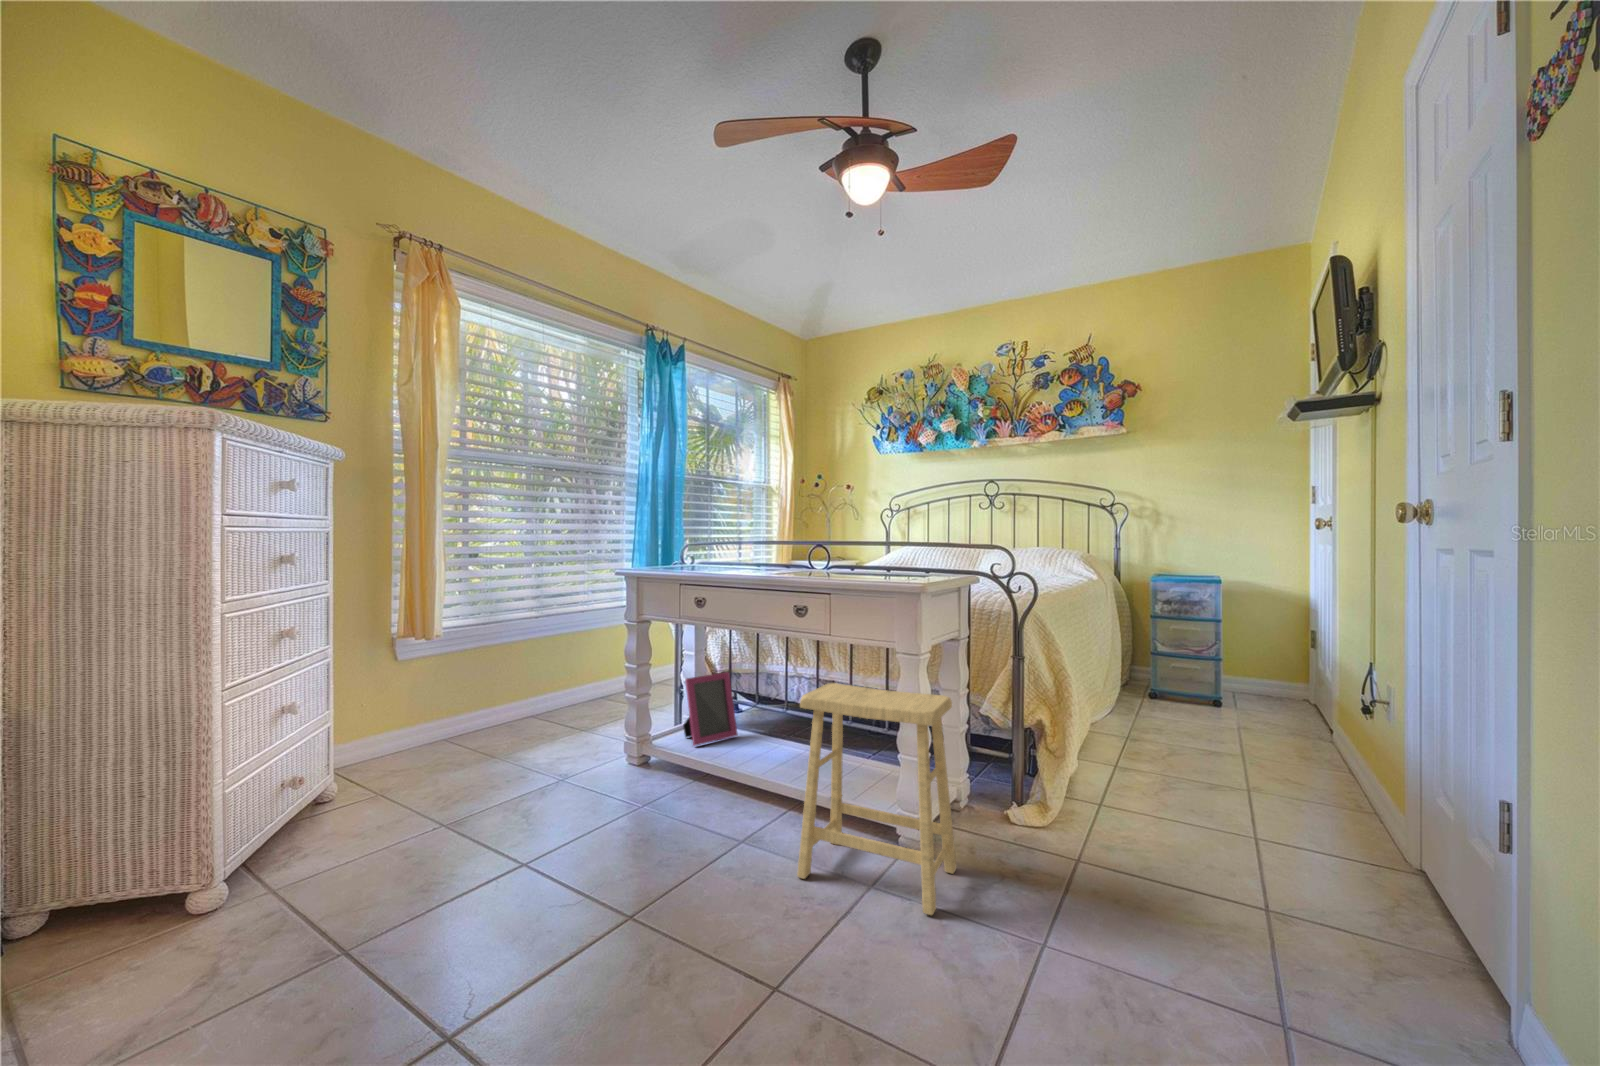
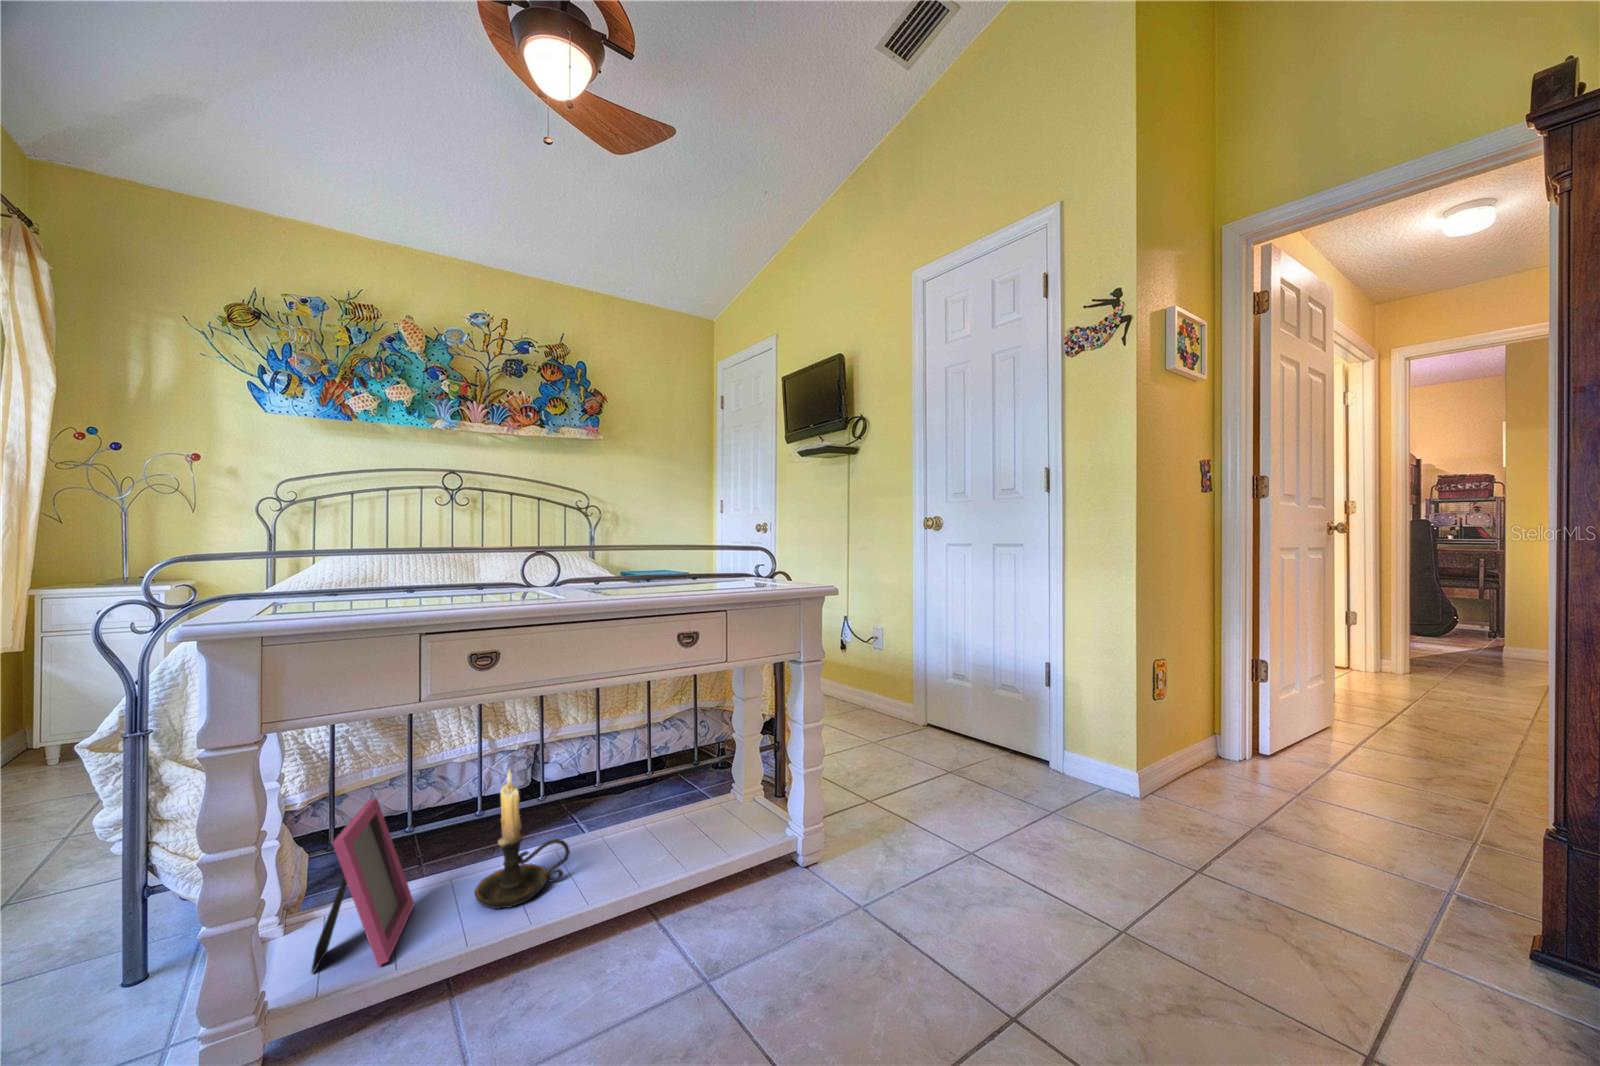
candle holder: none [742,676,784,757] -> present [475,770,570,909]
footstool: present [797,683,957,915] -> none [756,687,925,952]

